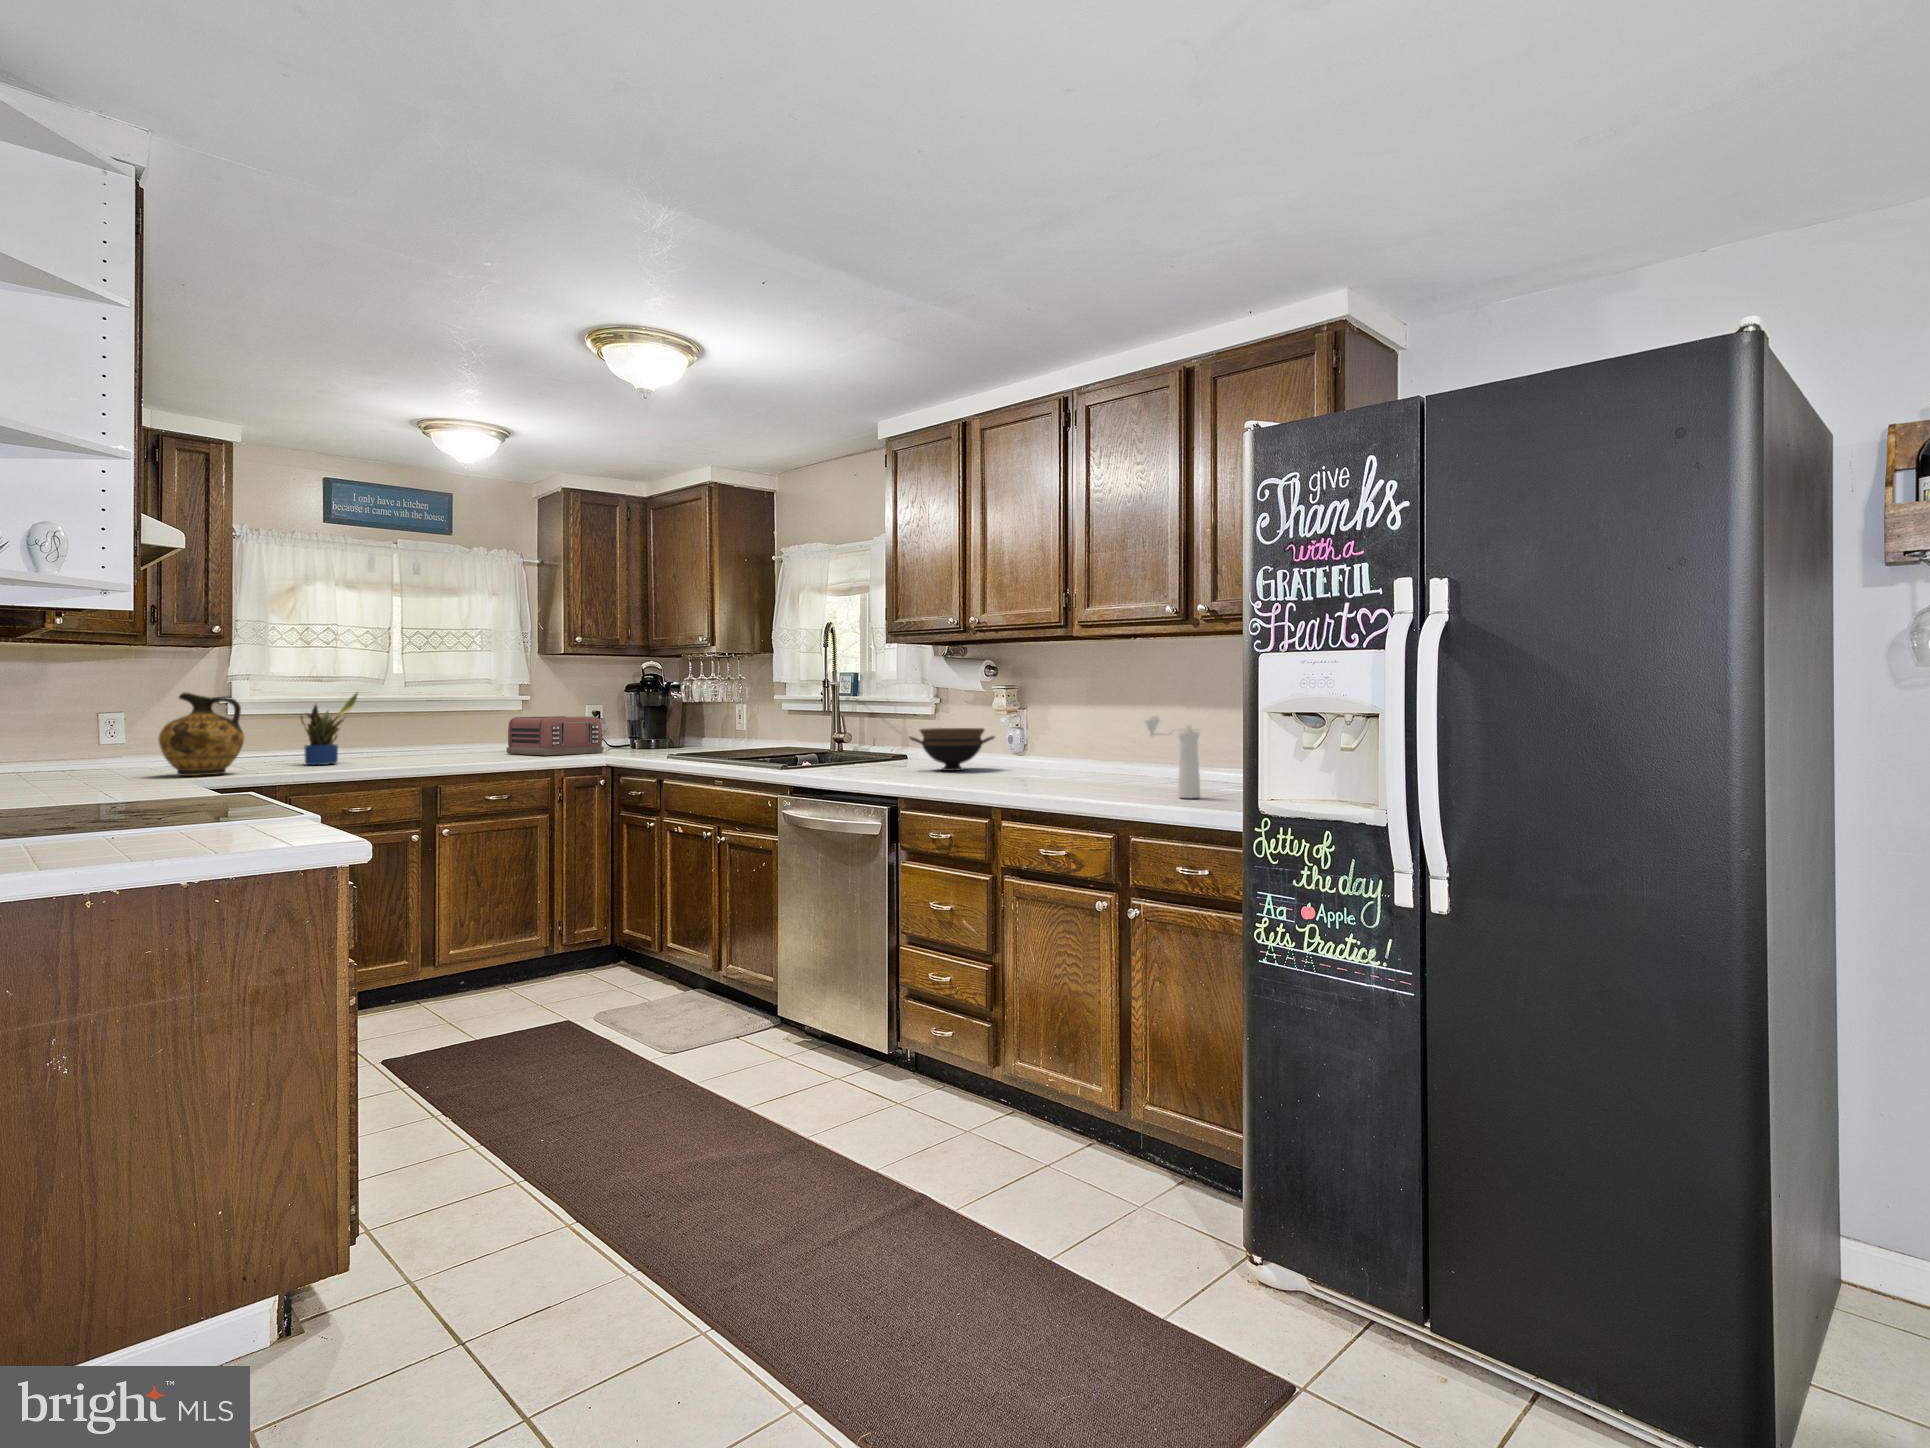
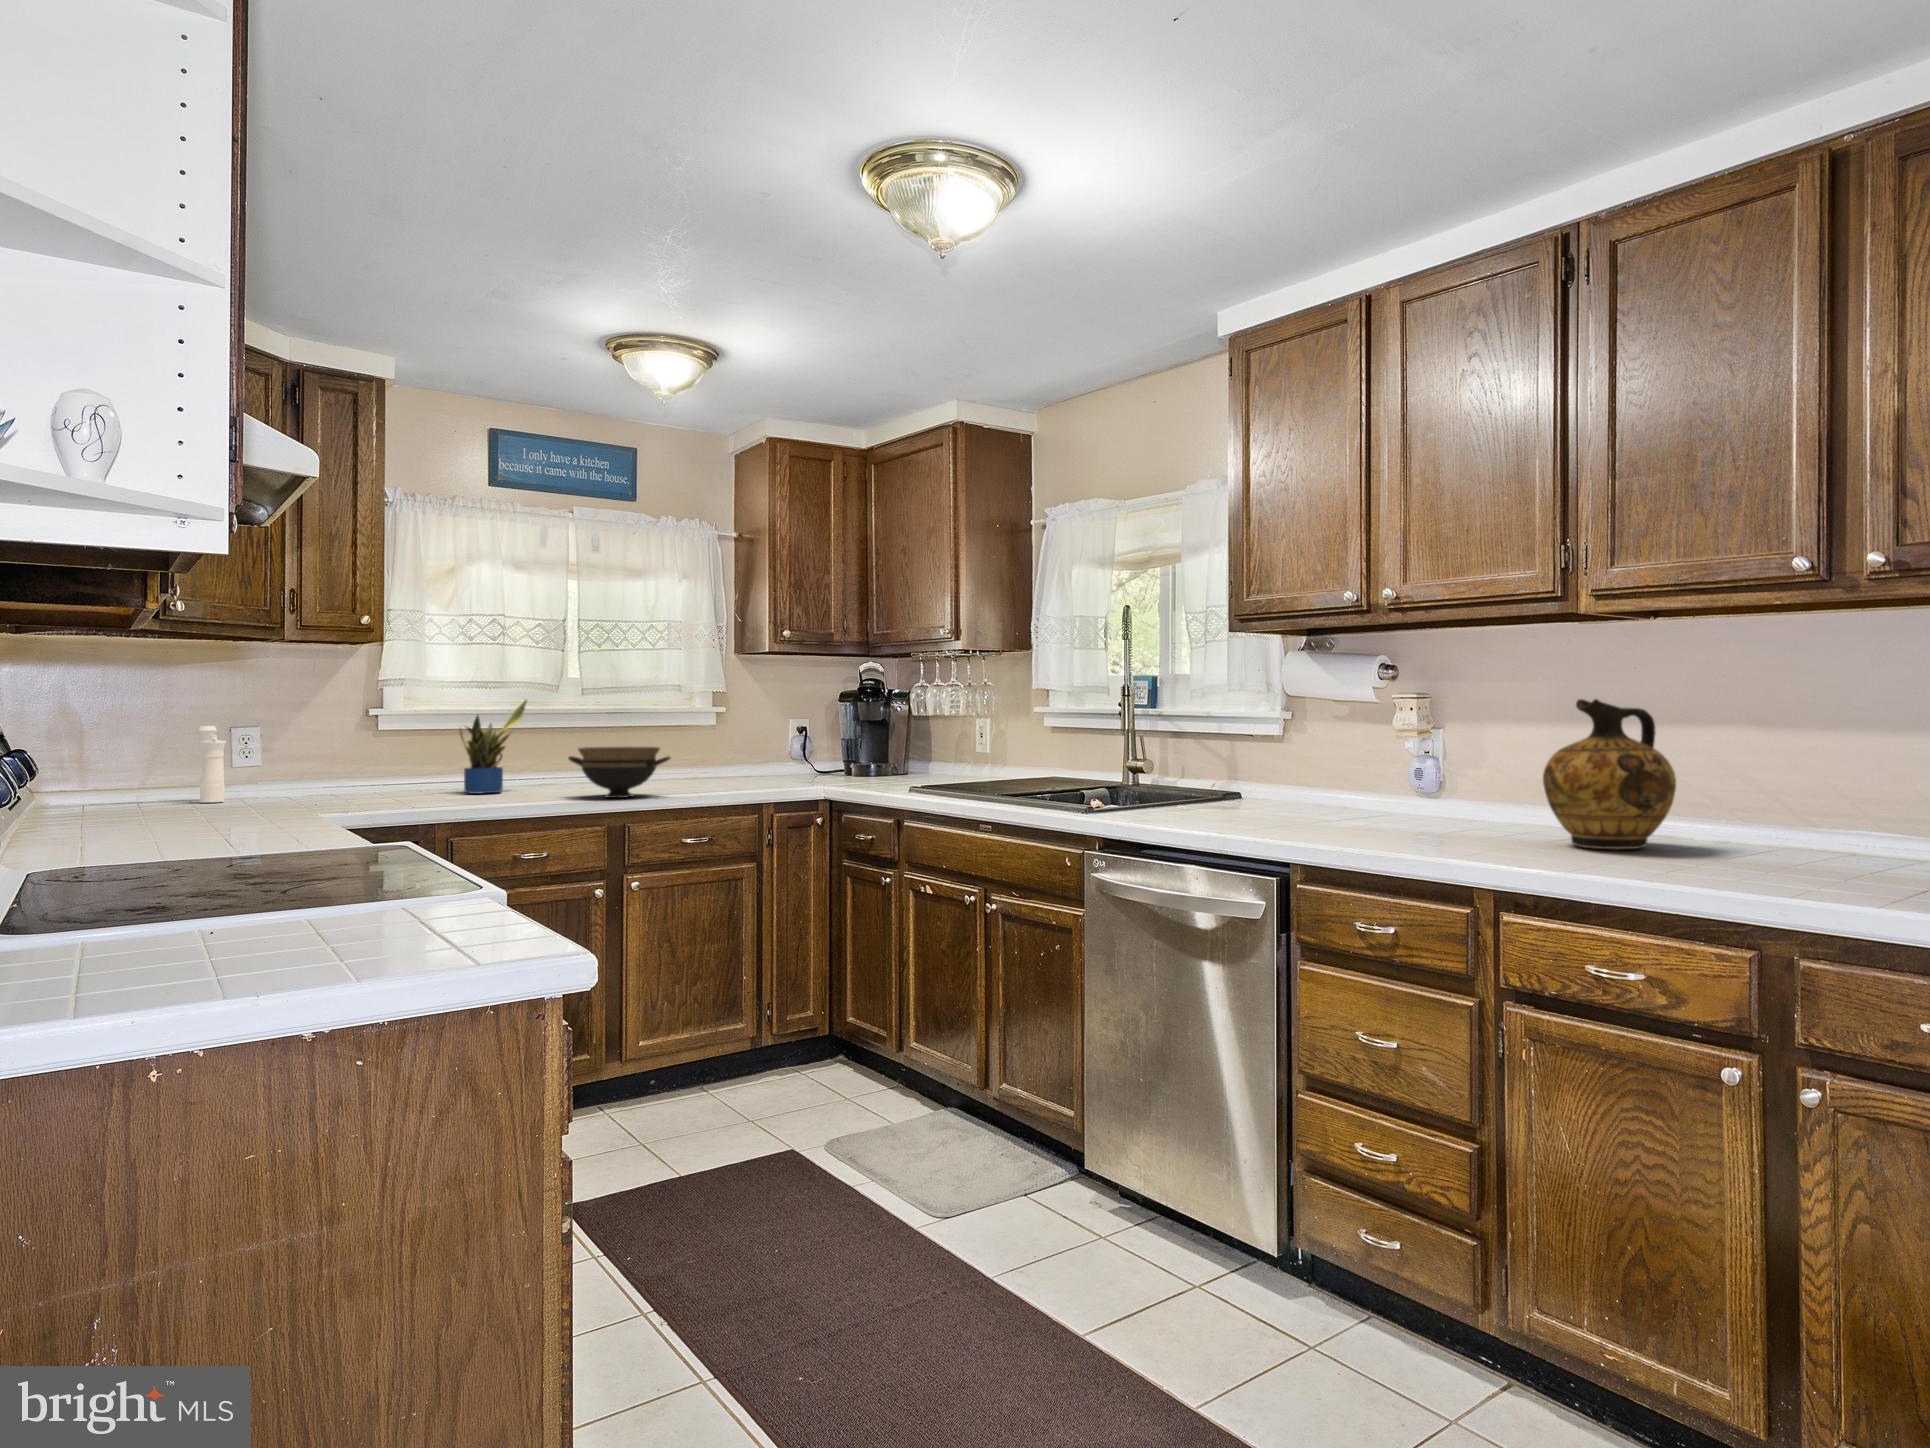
ceramic jug: present [159,692,244,776] -> present [1543,699,1676,849]
toaster: present [506,716,604,755] -> none [699,733,817,784]
pepper mill: present [1144,716,1200,798] -> present [198,726,226,803]
bowl: present [910,728,994,771] -> present [568,747,670,798]

